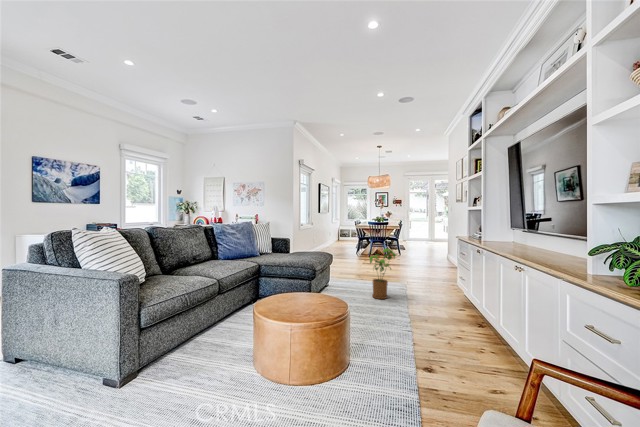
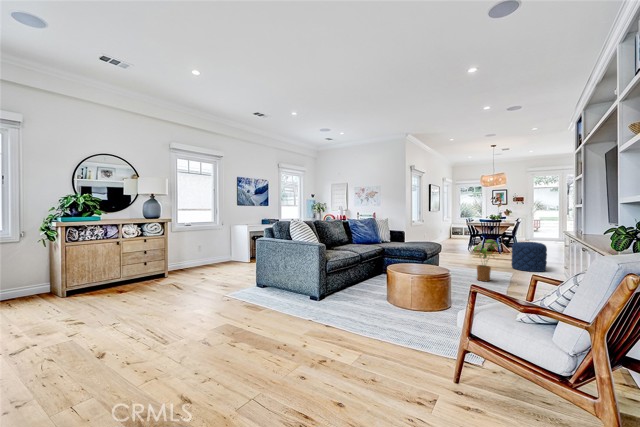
pouf: none [402,247,435,279] -> present [511,242,547,272]

